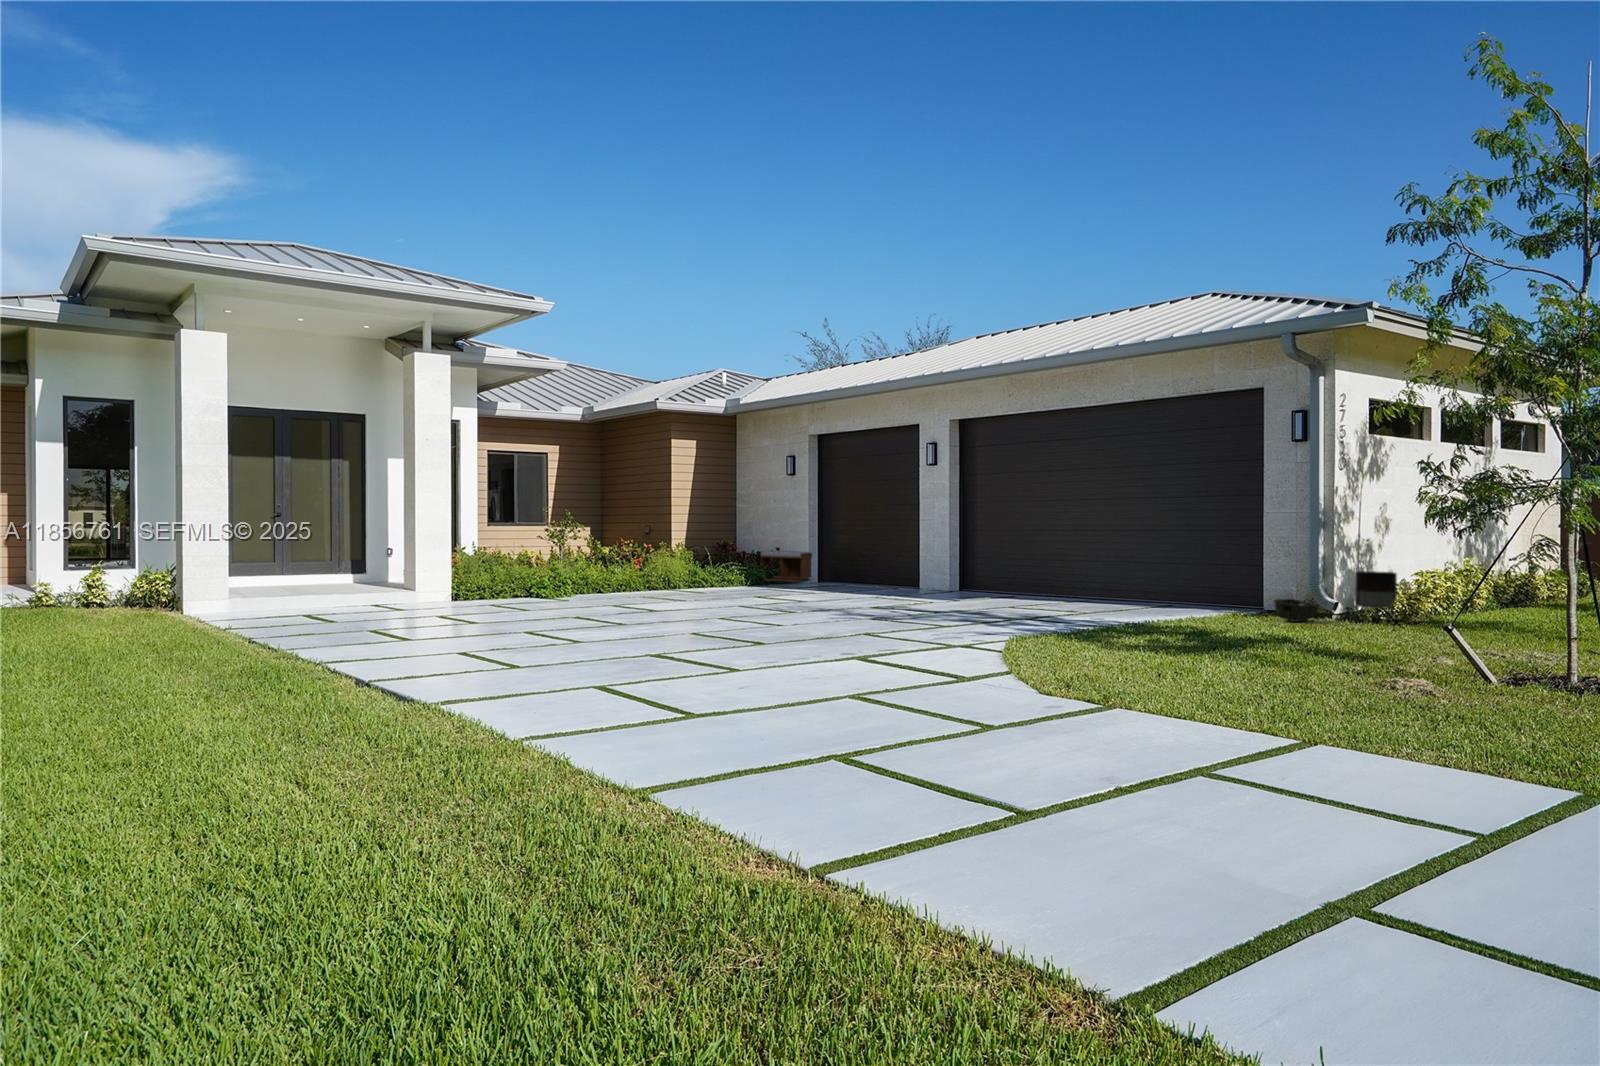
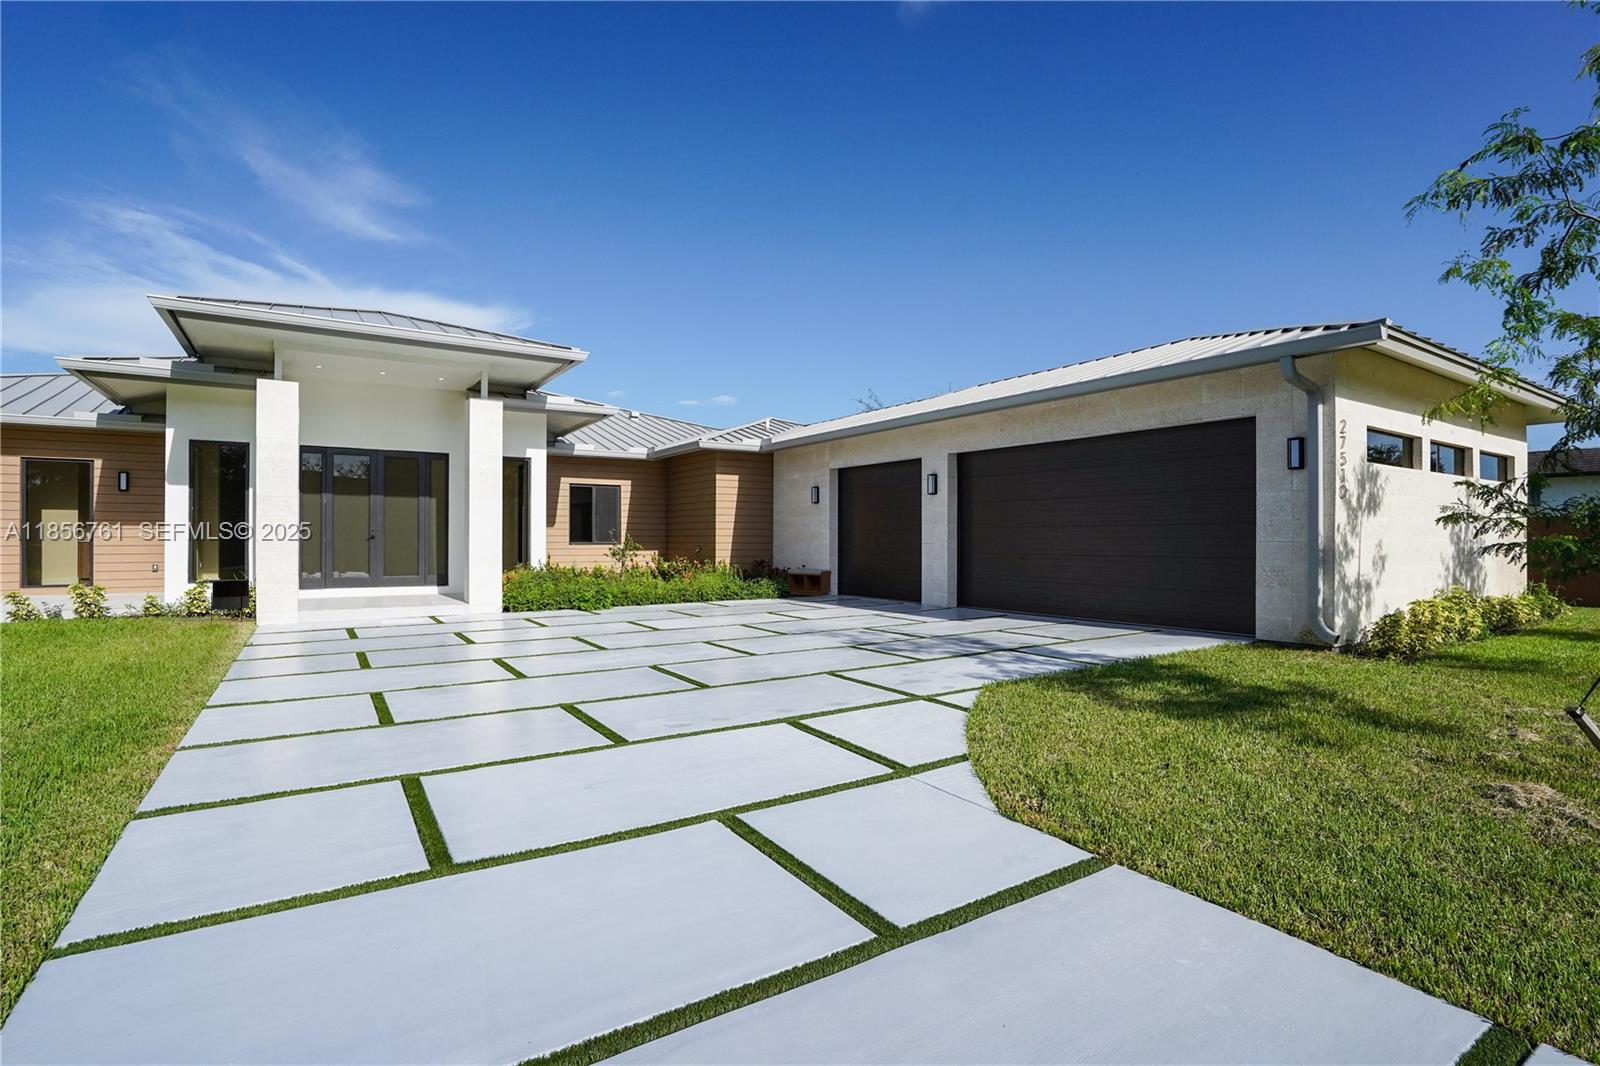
planter: present [1355,571,1397,608] -> present [211,580,249,621]
woven basket: present [1274,599,1319,622] -> none [1271,631,1321,657]

